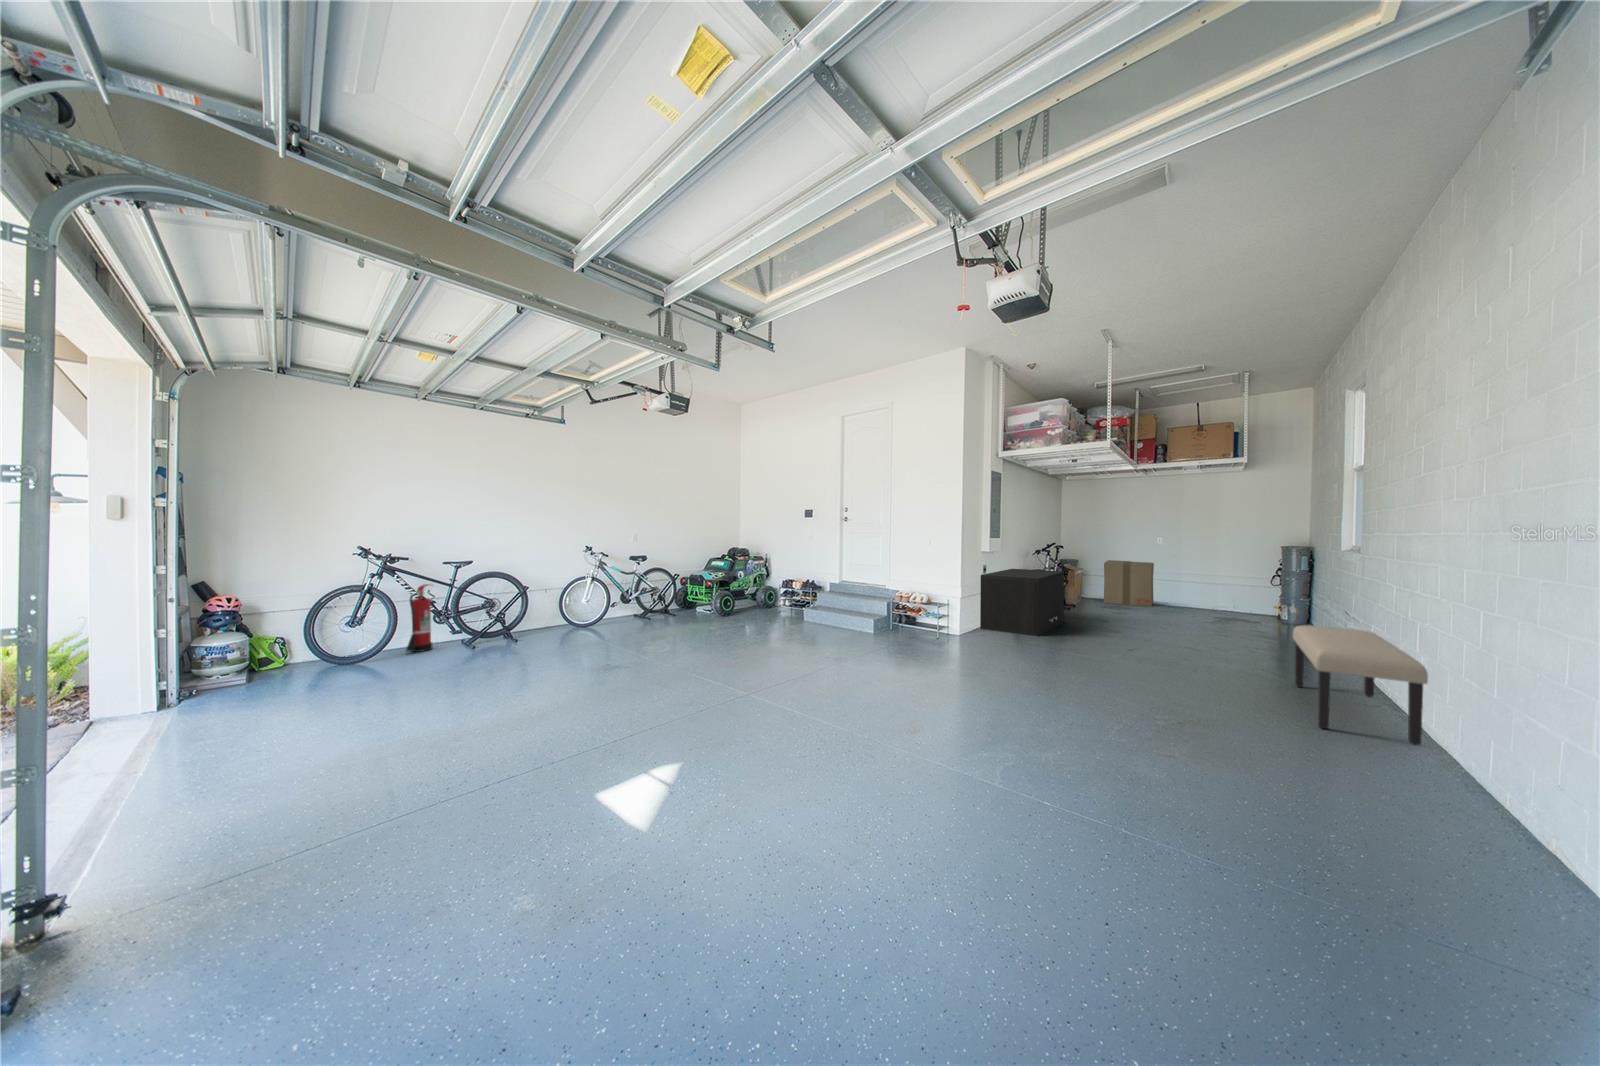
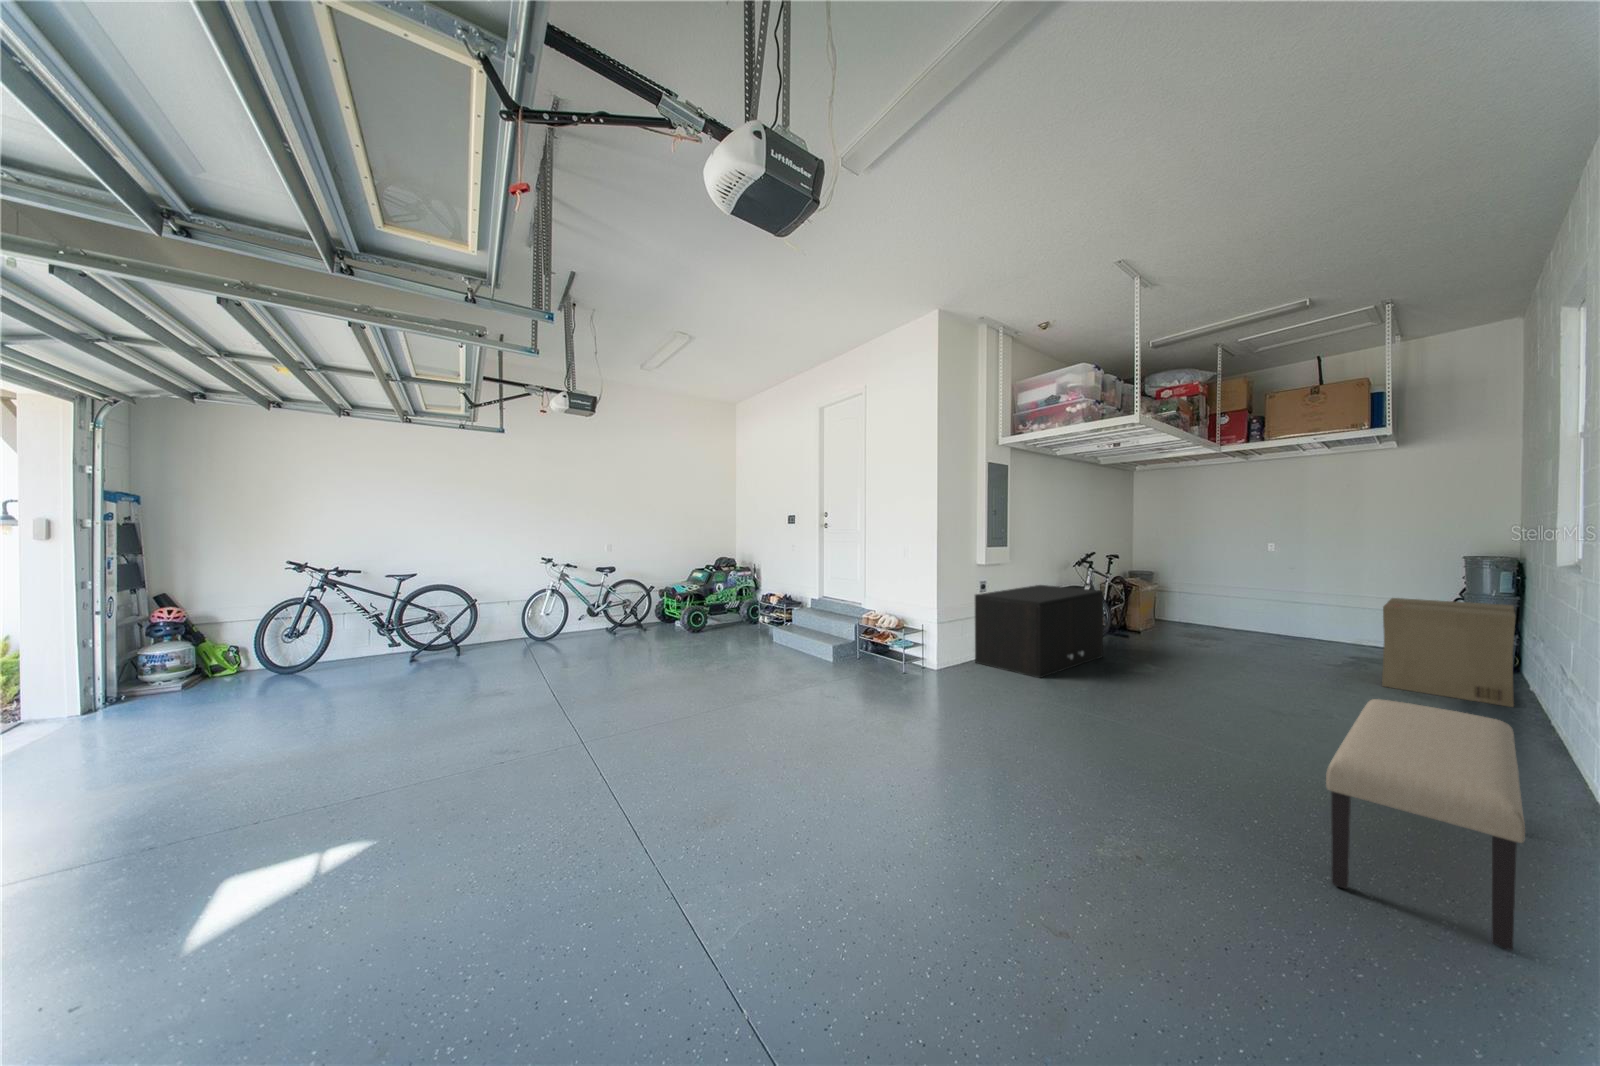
cardboard box: present [1104,560,1154,607] -> present [1382,598,1515,707]
fire extinguisher: present [406,584,432,652] -> none [346,596,380,664]

